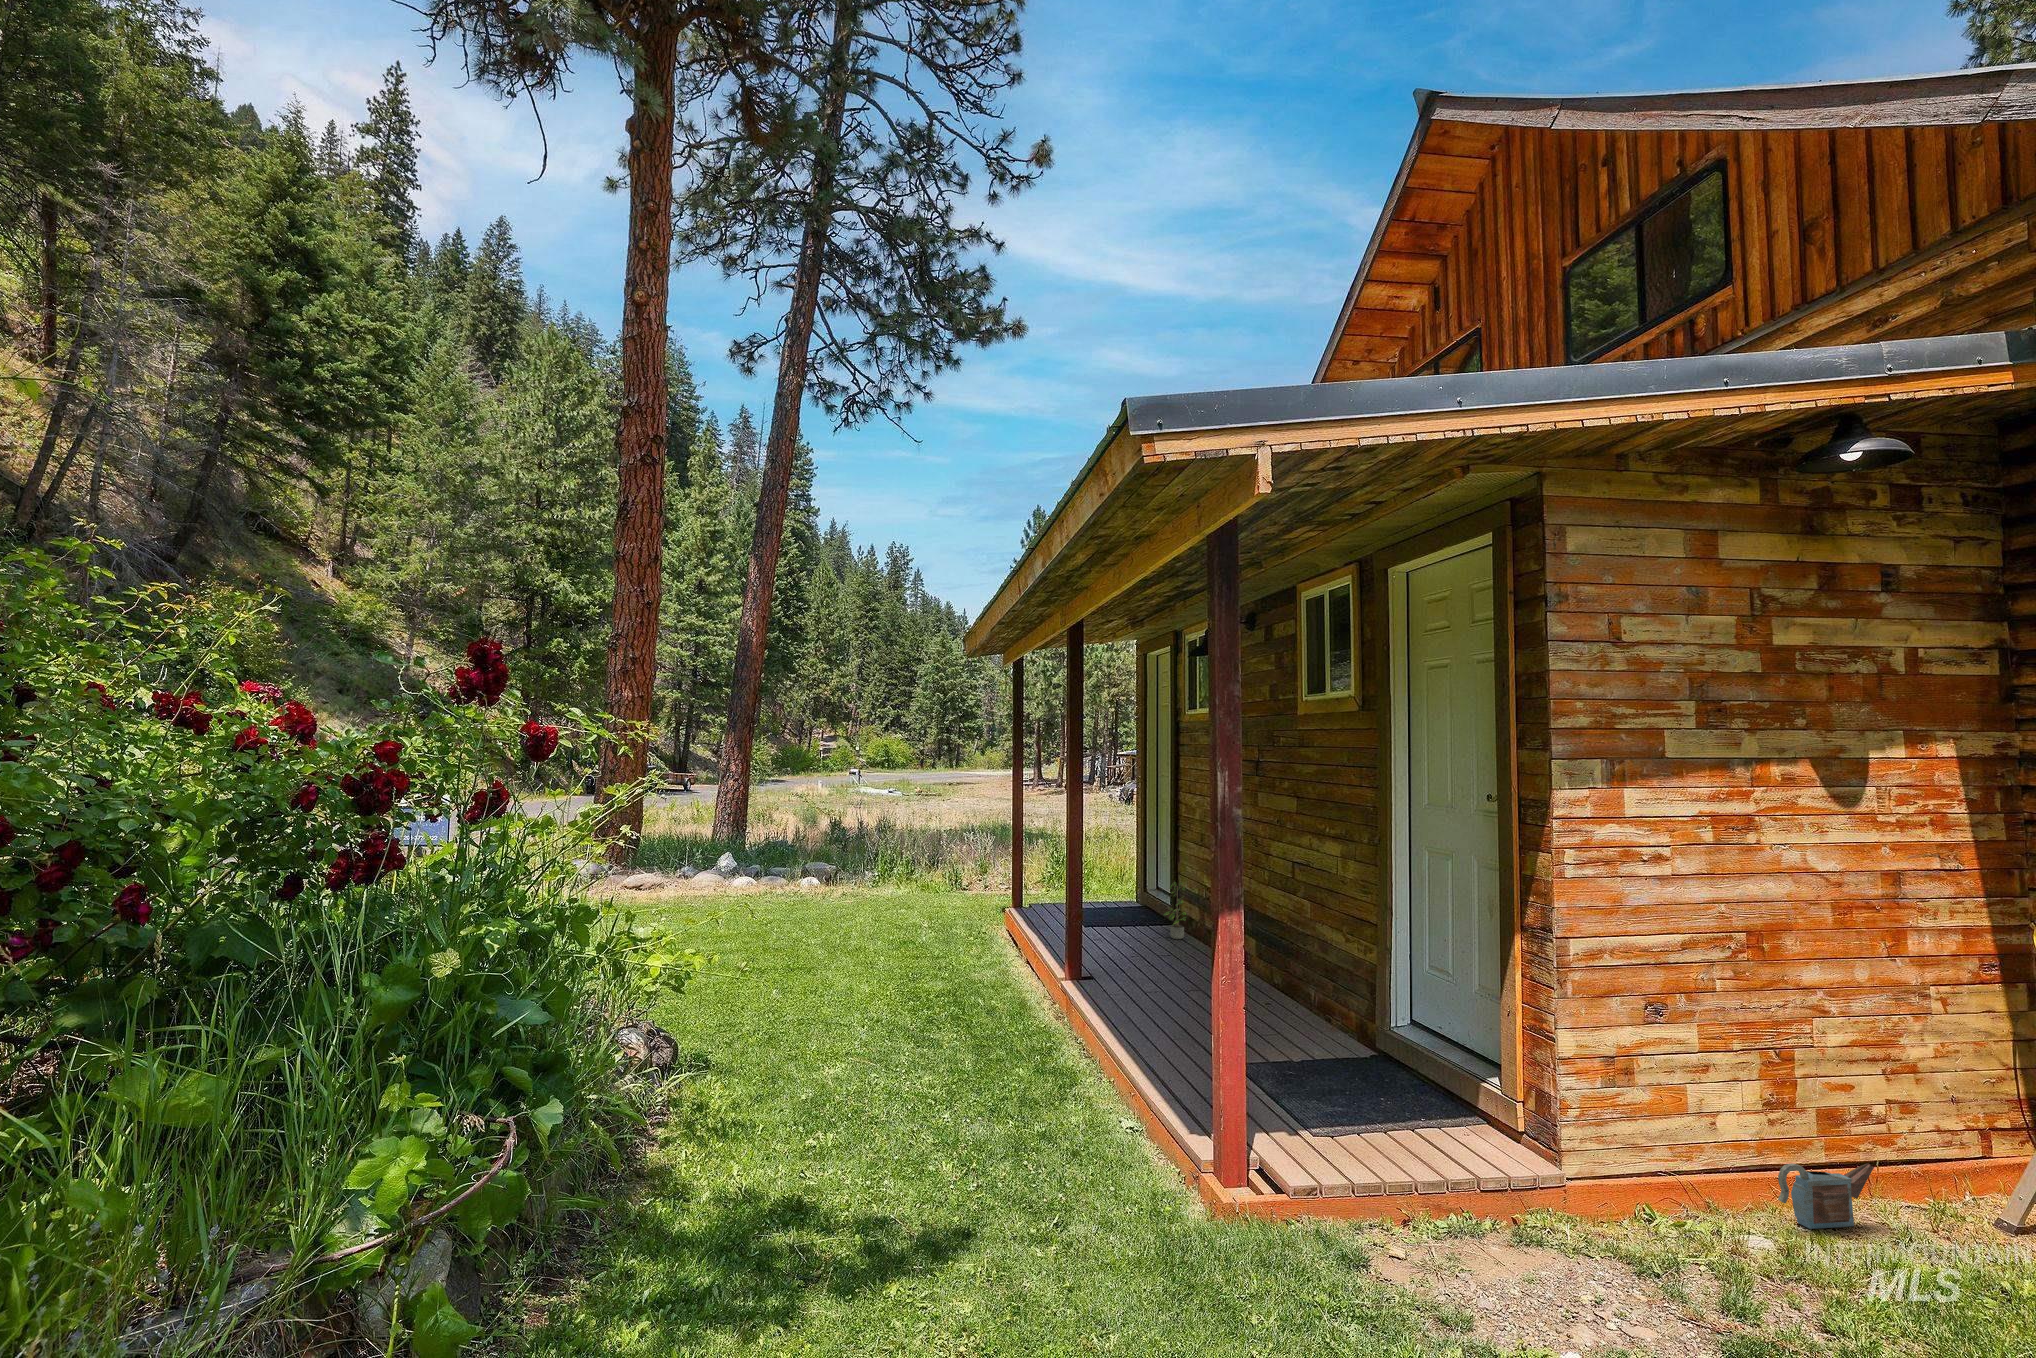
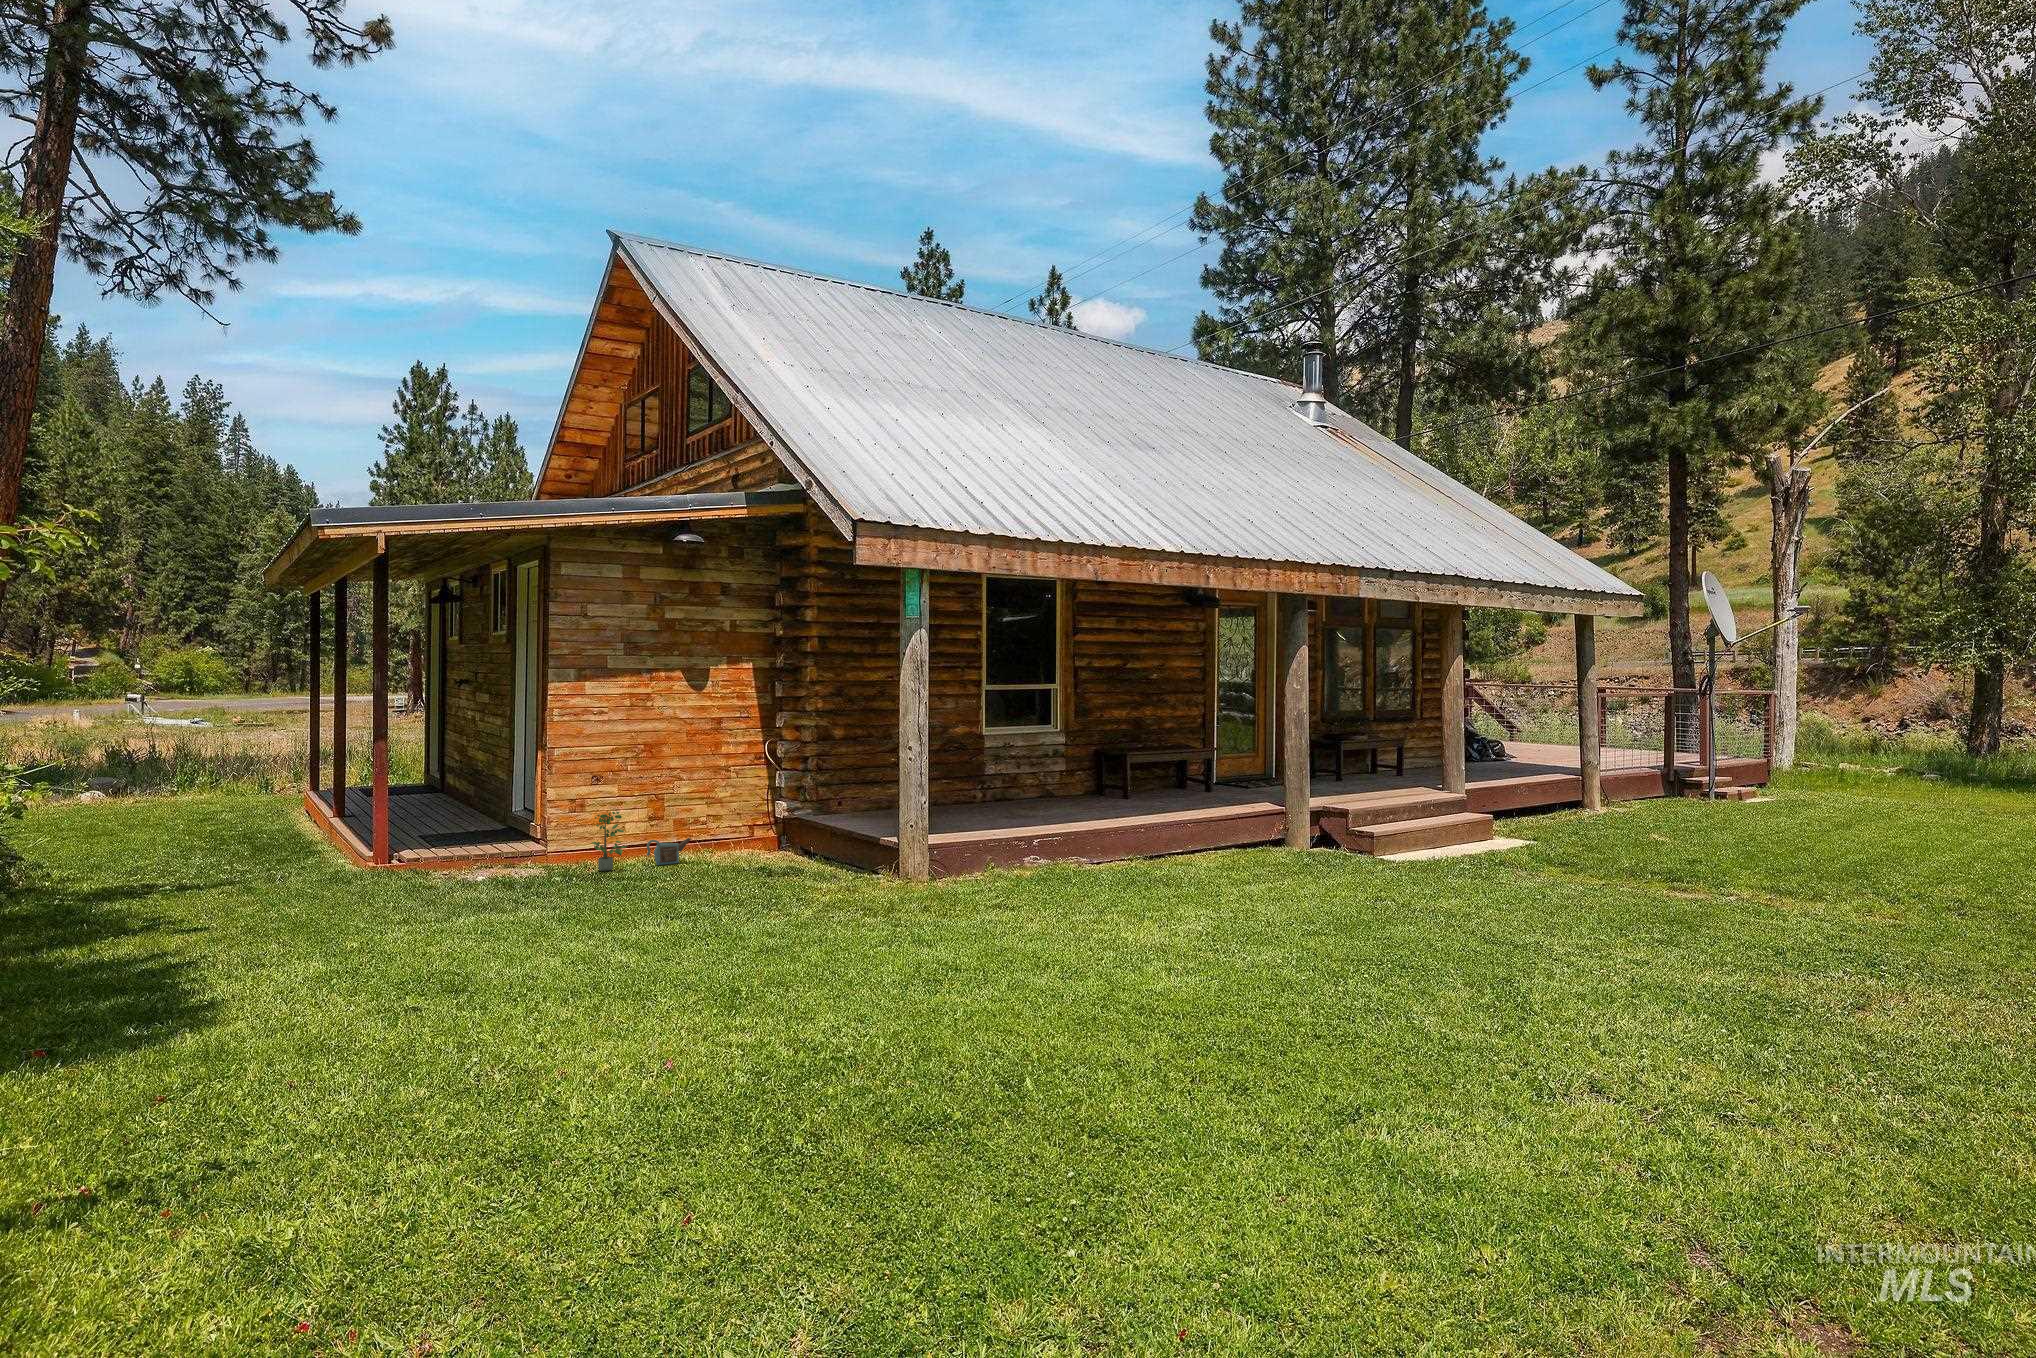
potted plant: present [1163,882,1186,939] -> present [592,812,626,871]

